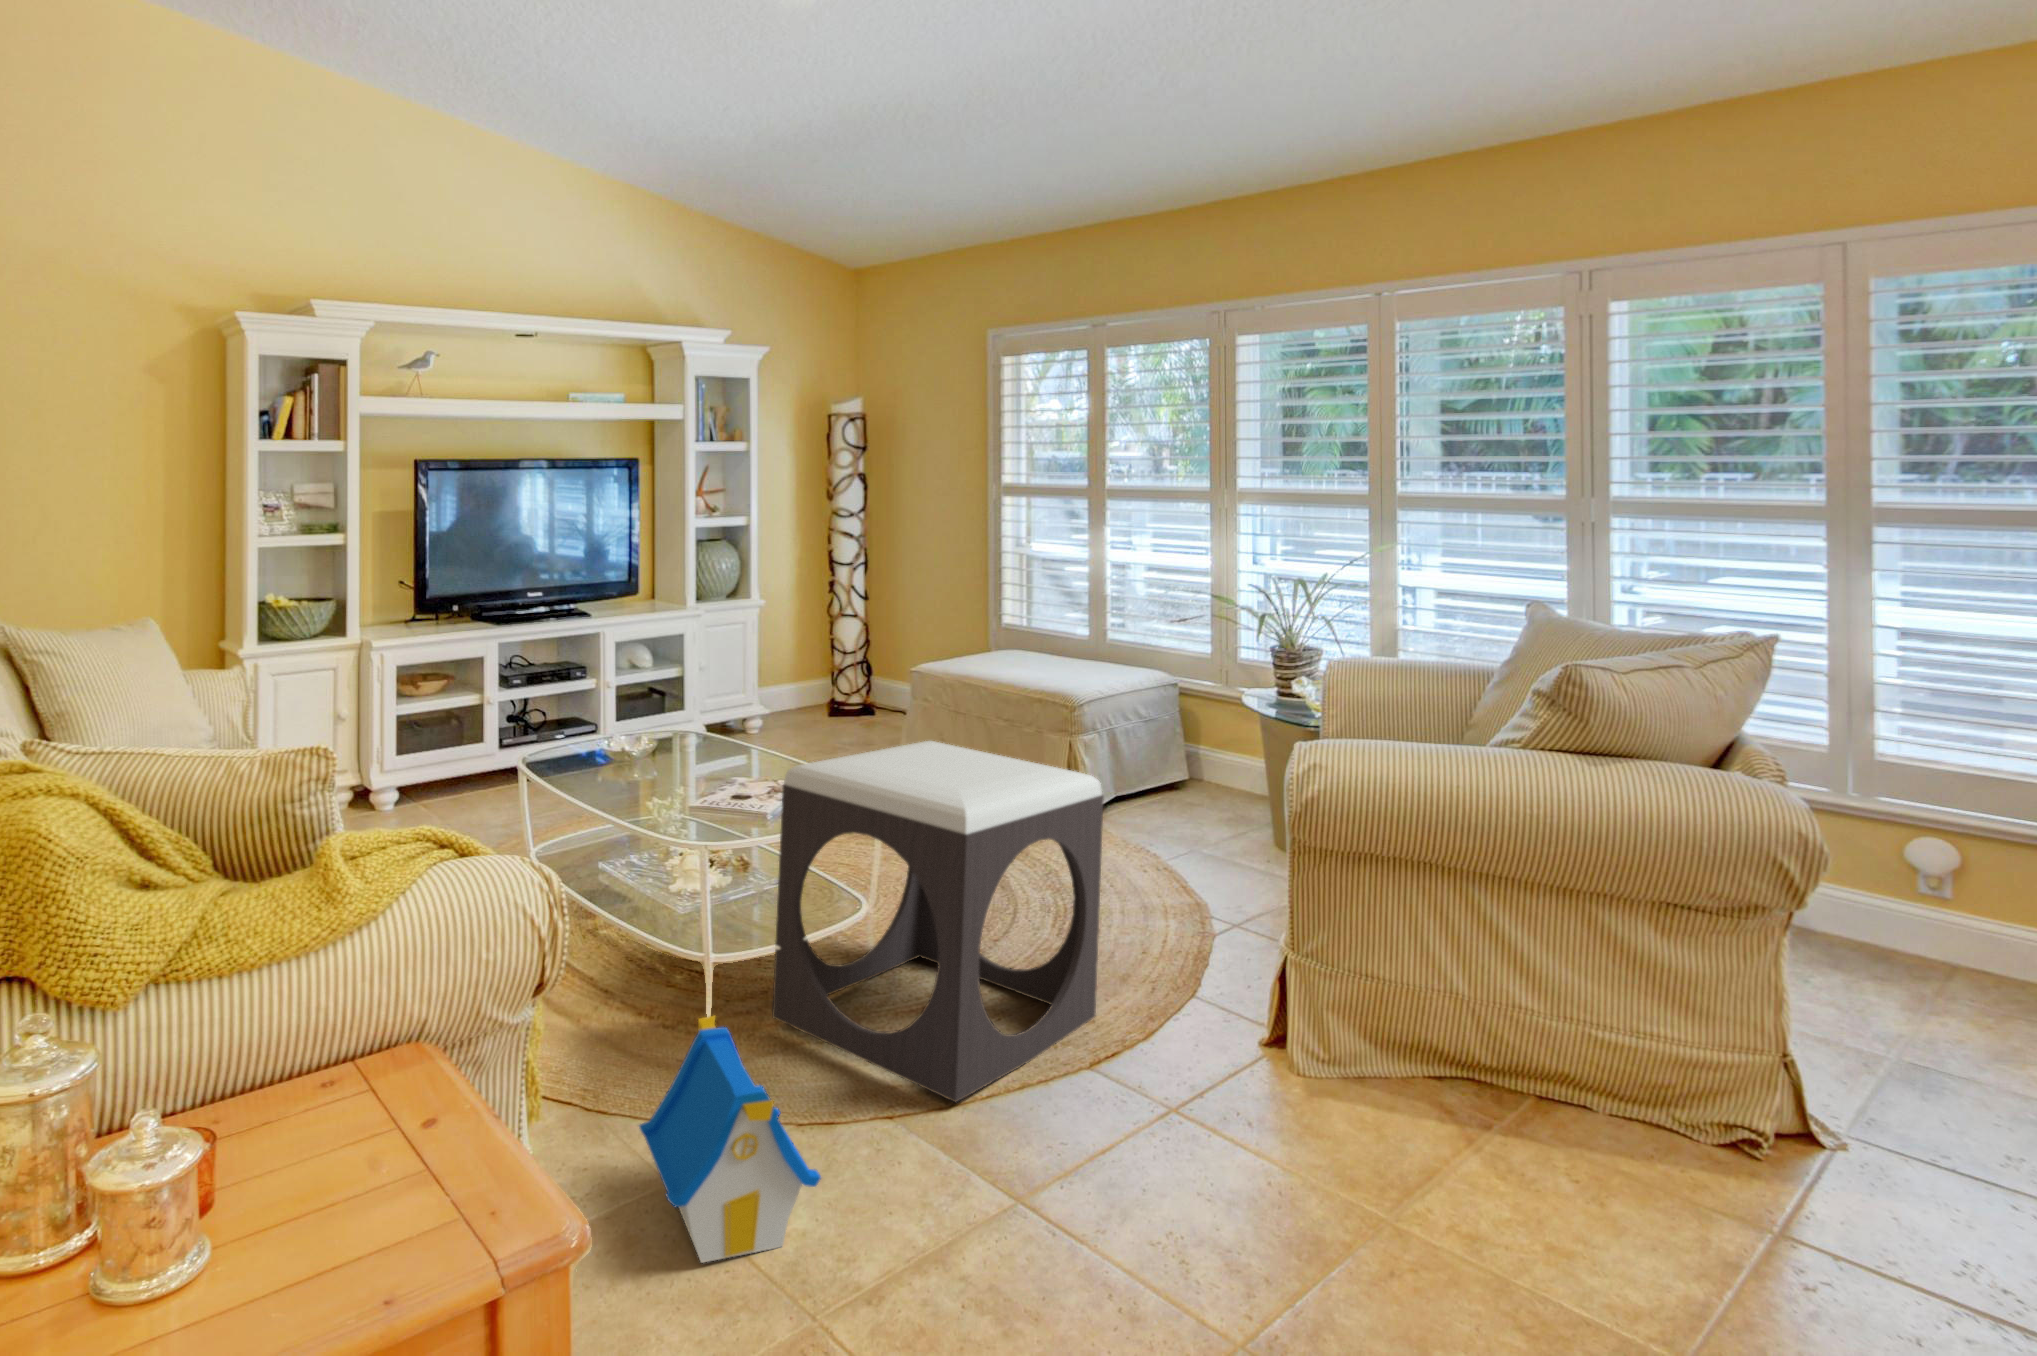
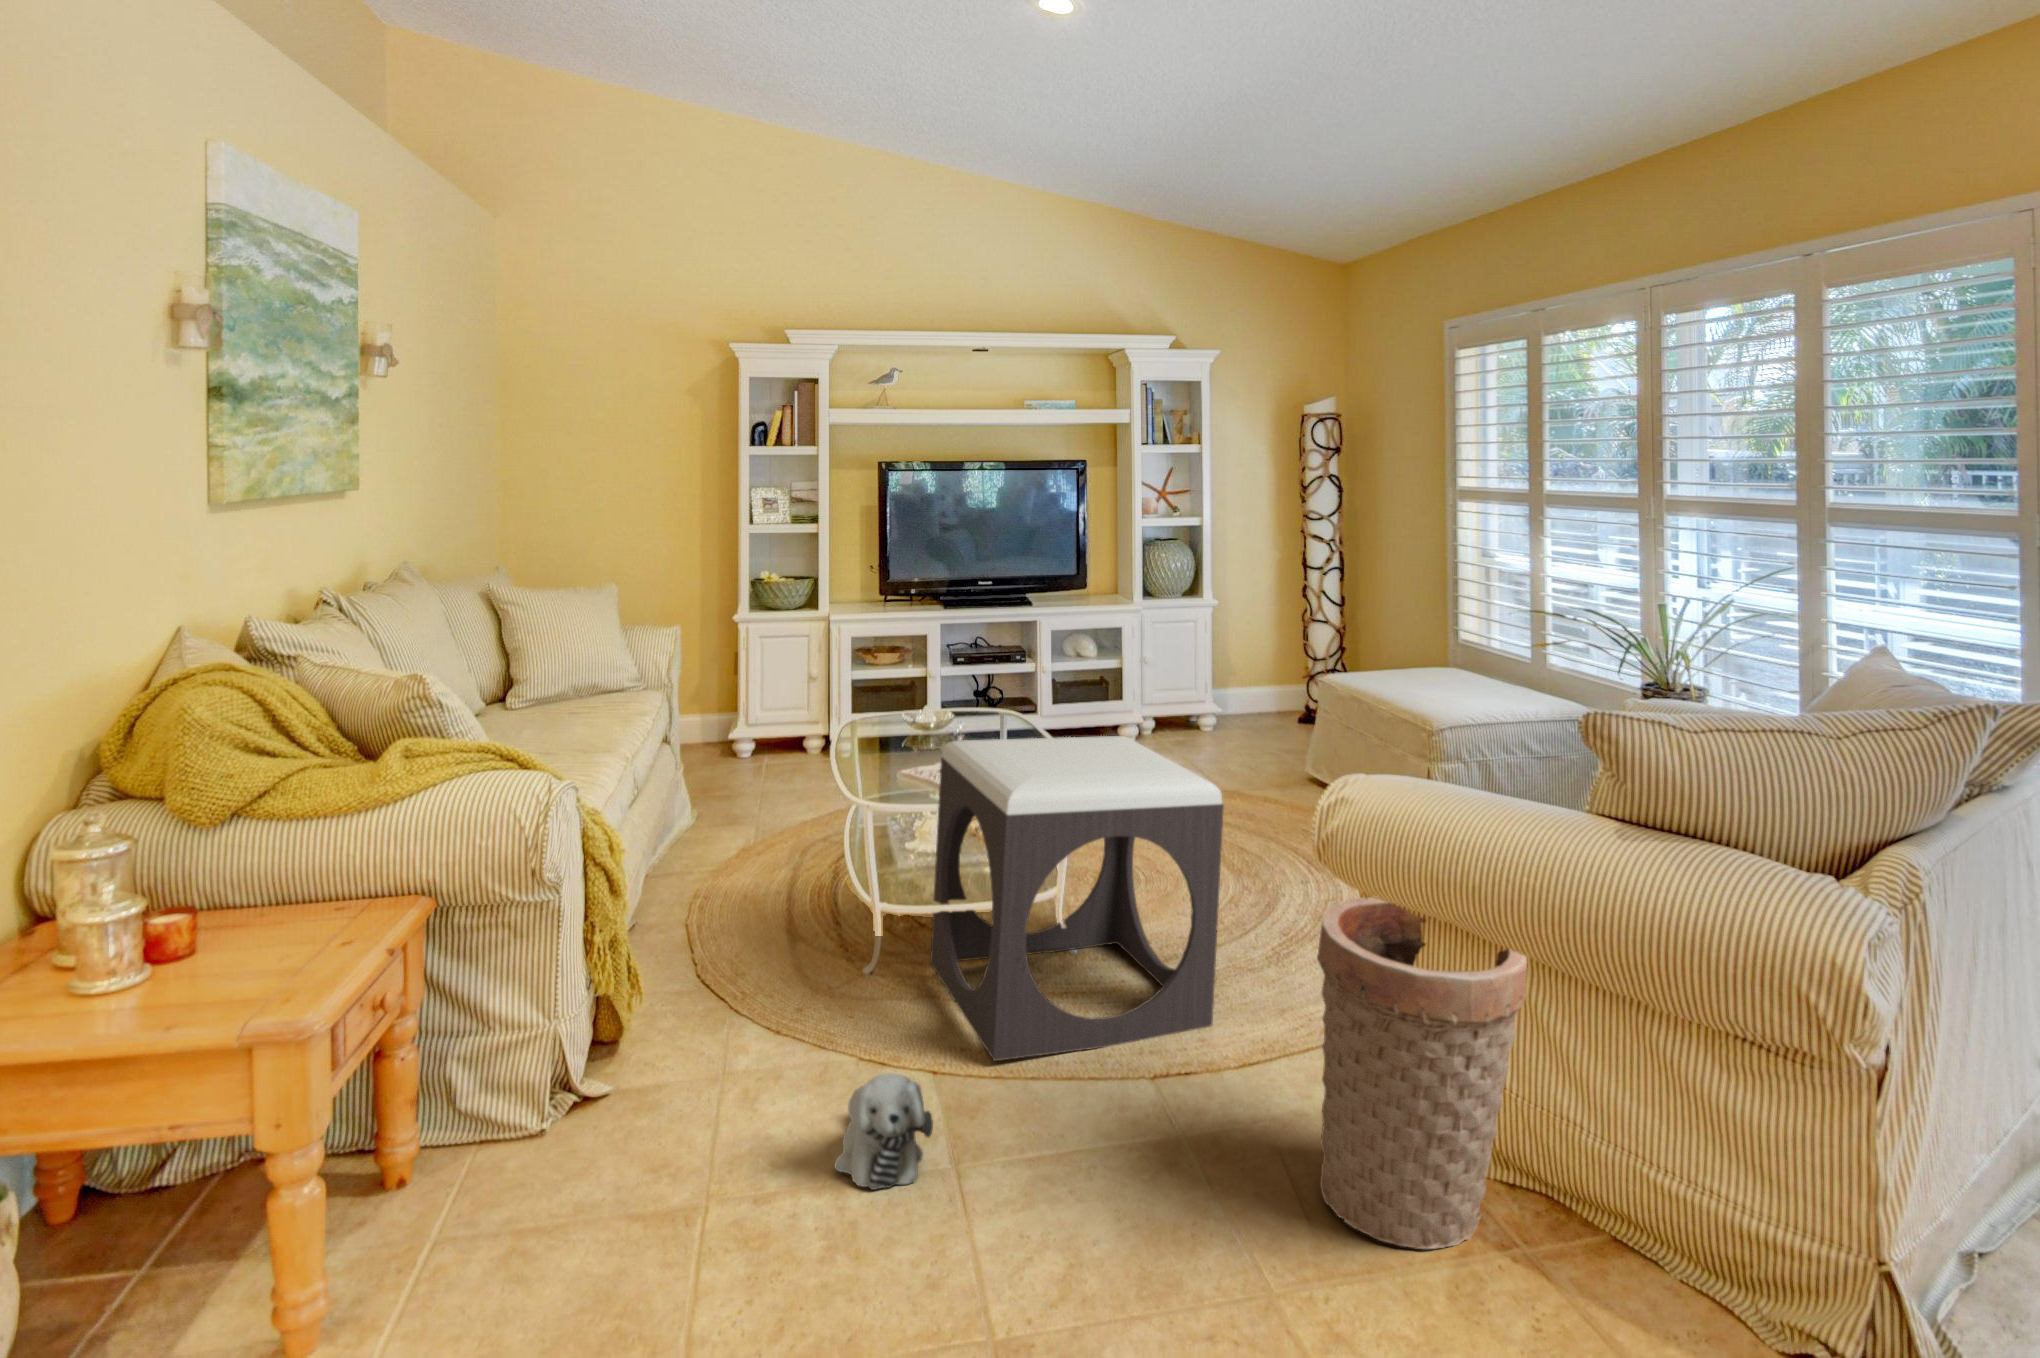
basket: none [1339,856,1538,1171] -> present [1317,897,1527,1249]
toy house: present [639,1016,821,1263] -> none [661,934,819,1126]
plush toy: none [891,1136,1027,1274] -> present [835,1073,933,1190]

